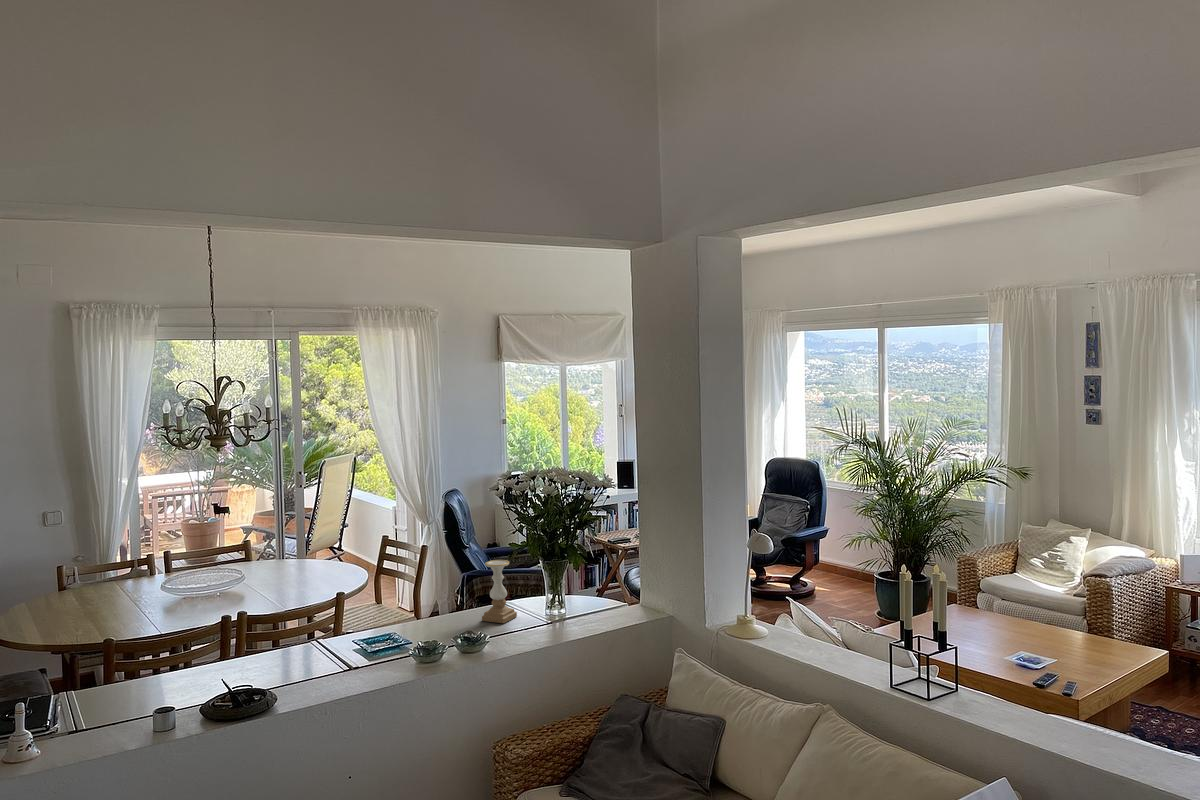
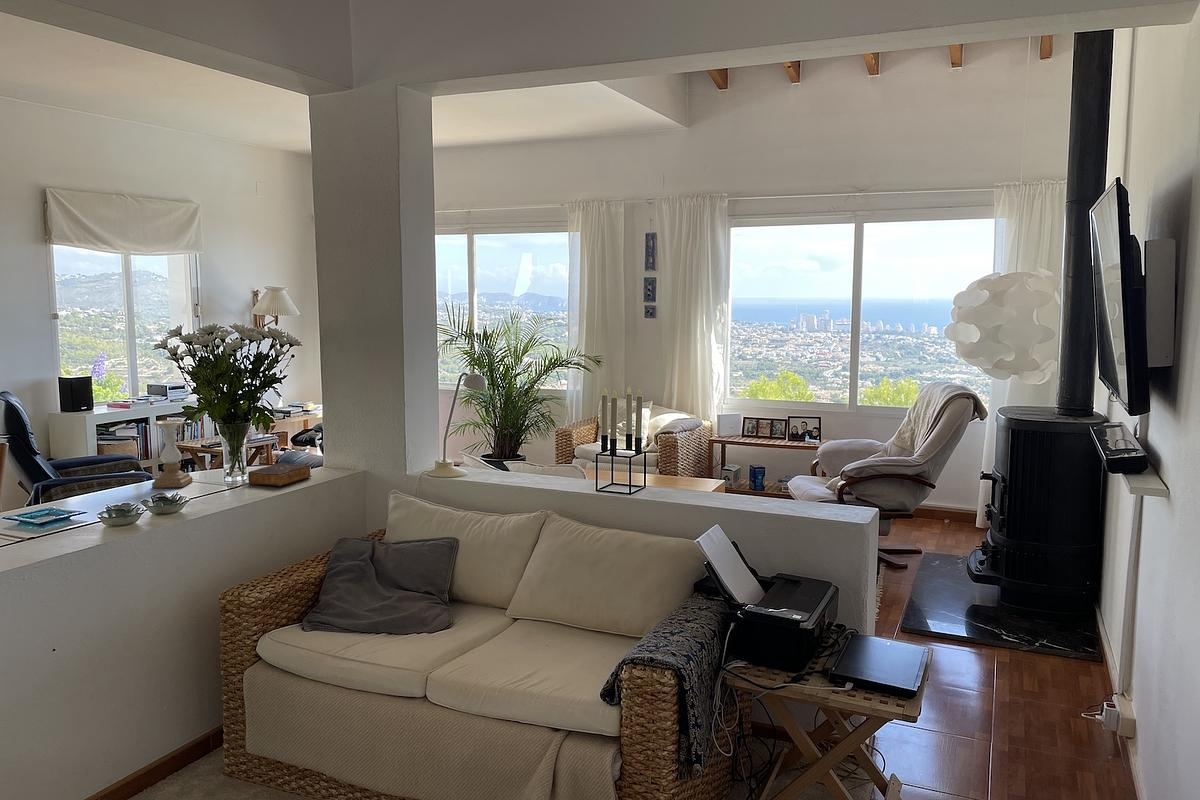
book: none [557,605,615,634] -> present [248,463,311,486]

